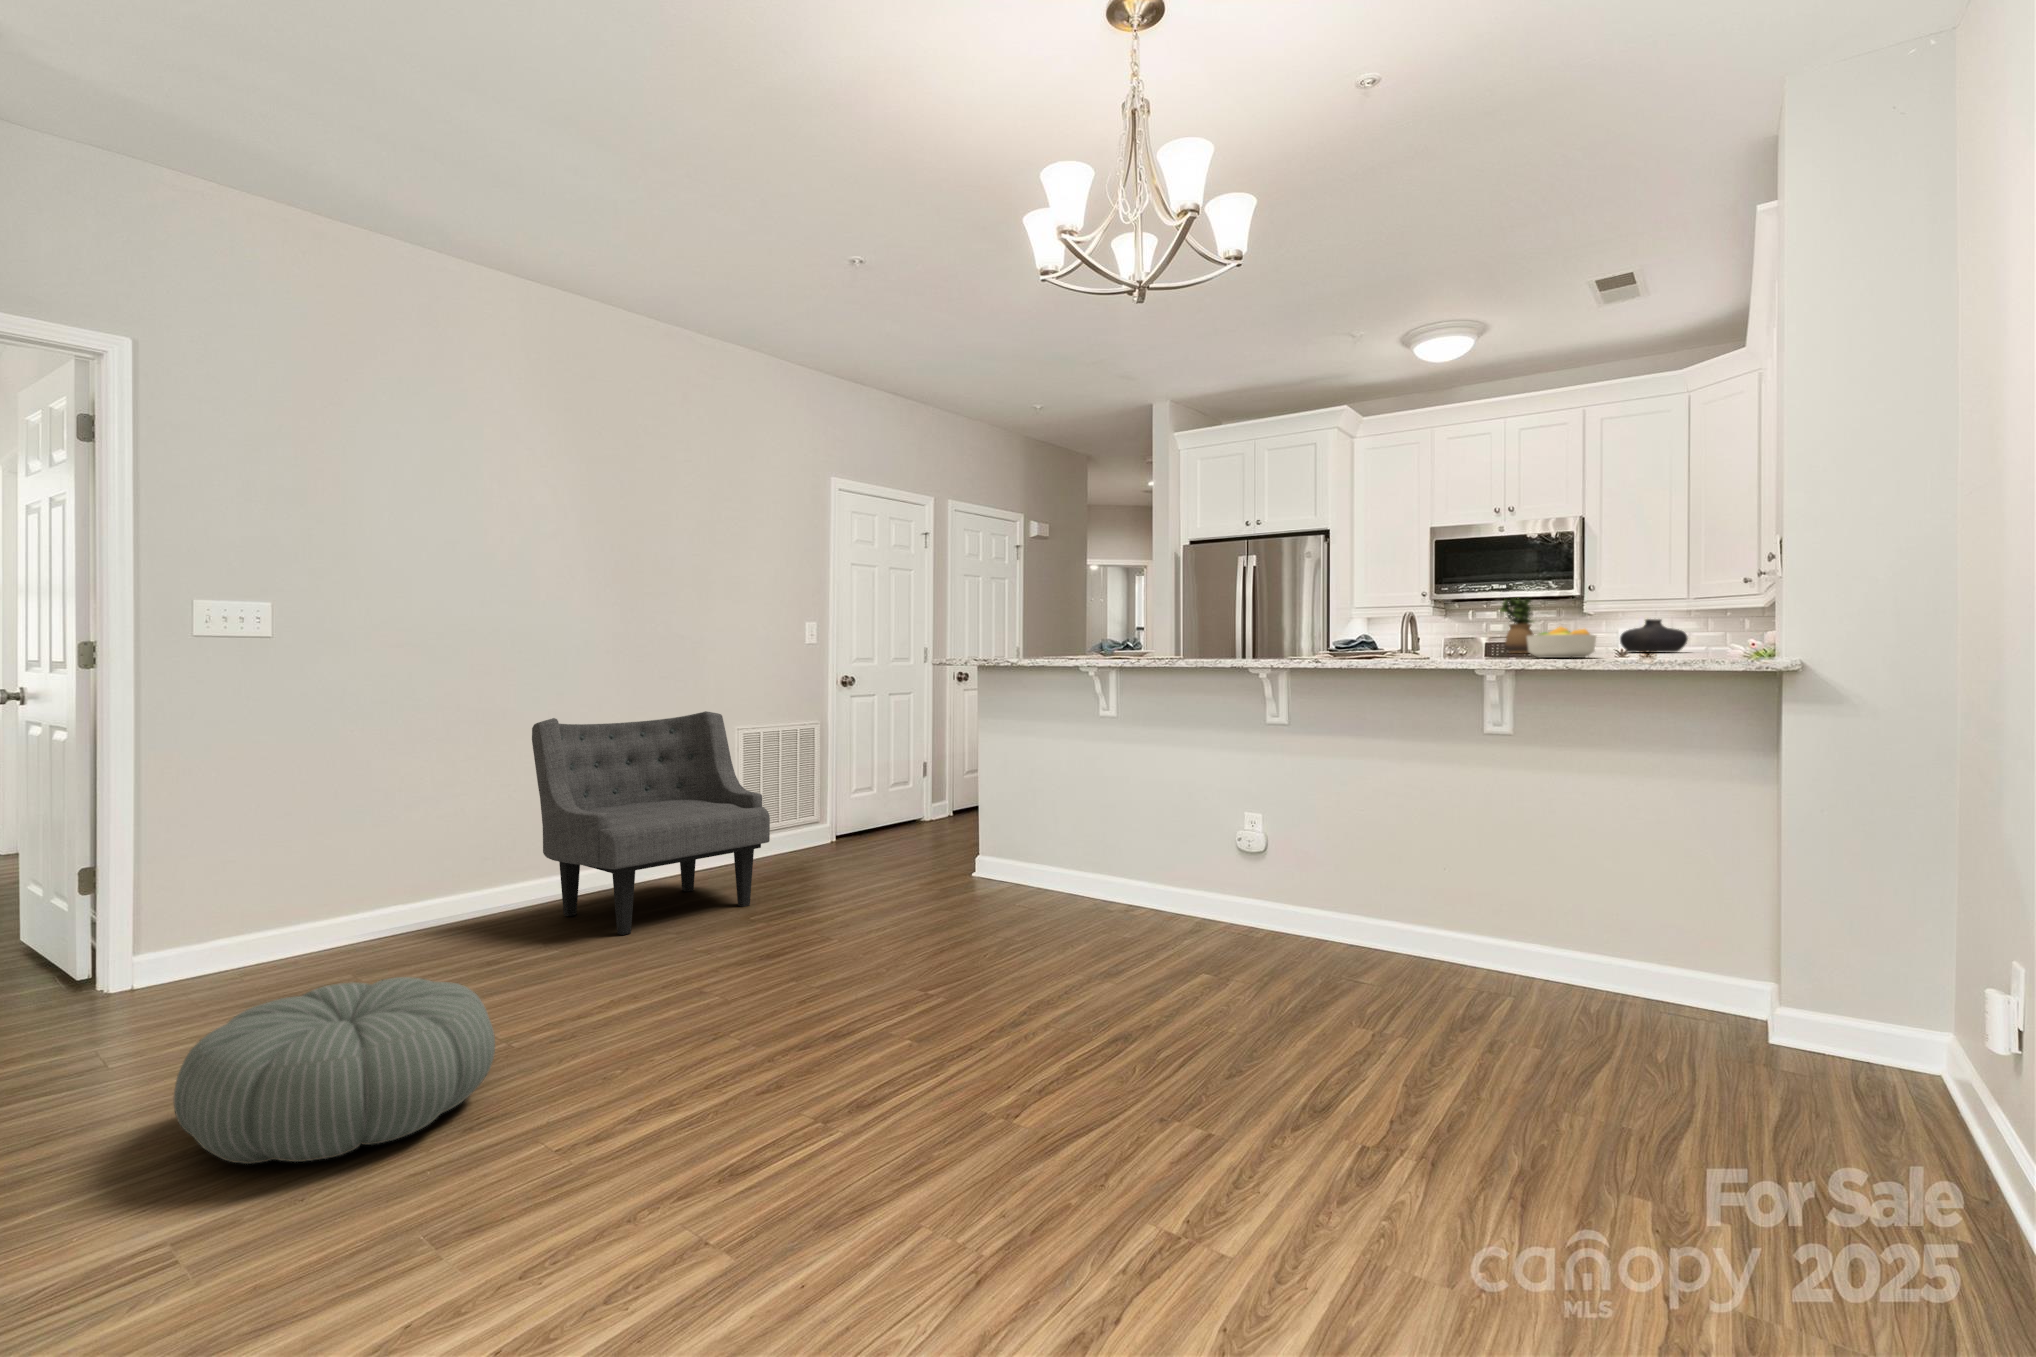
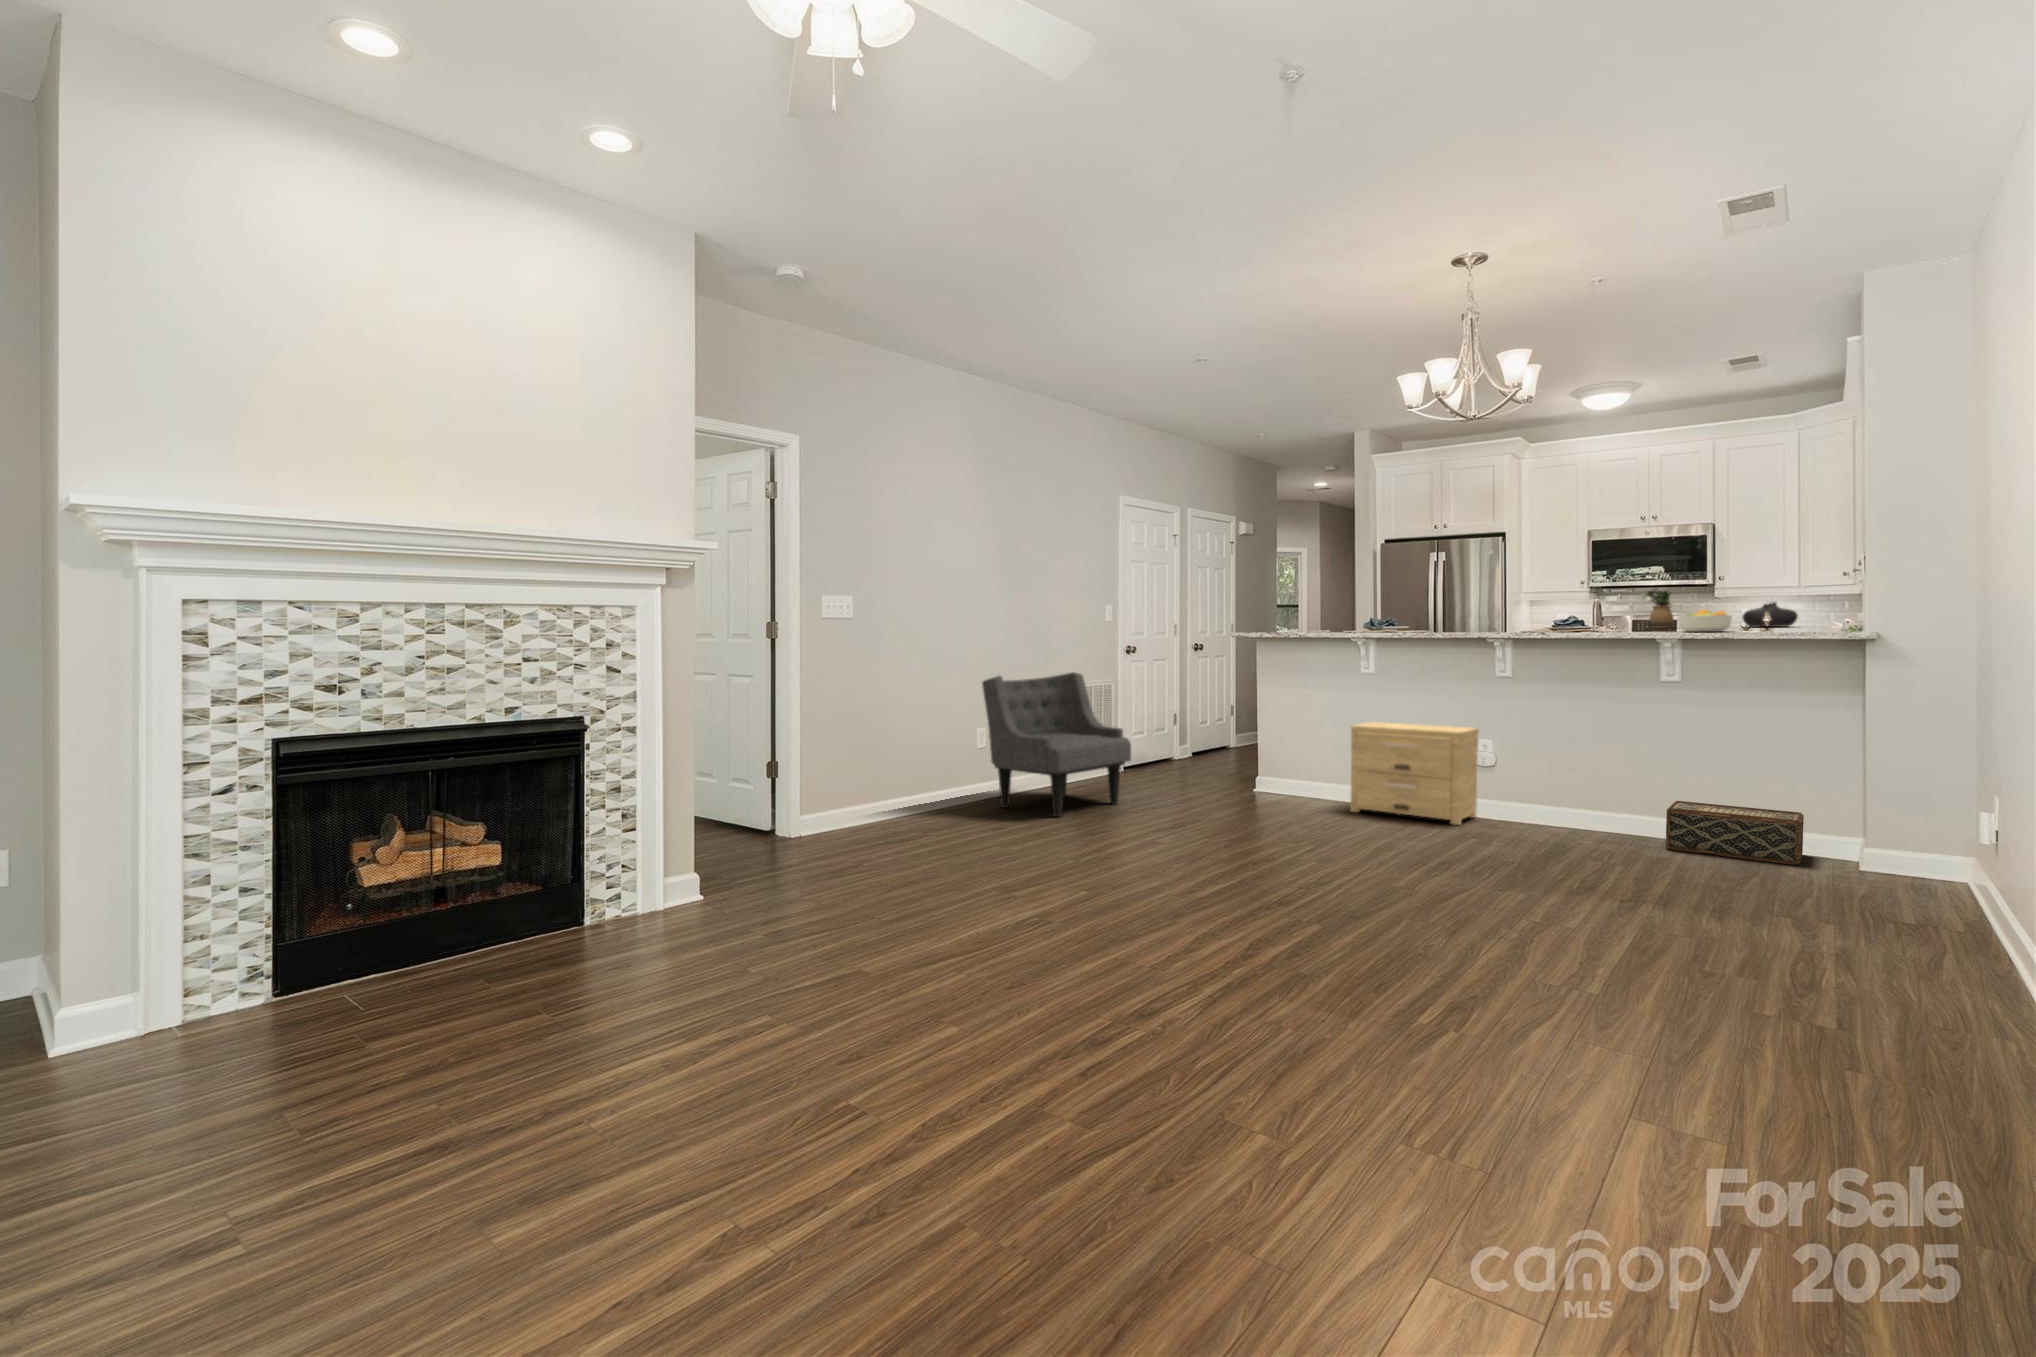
side table: none [1070,784,1245,945] -> present [1351,722,1479,825]
woven basket: none [1487,914,1688,1032] -> present [1666,801,1804,865]
pouf: present [174,977,495,1164] -> none [968,816,1108,896]

